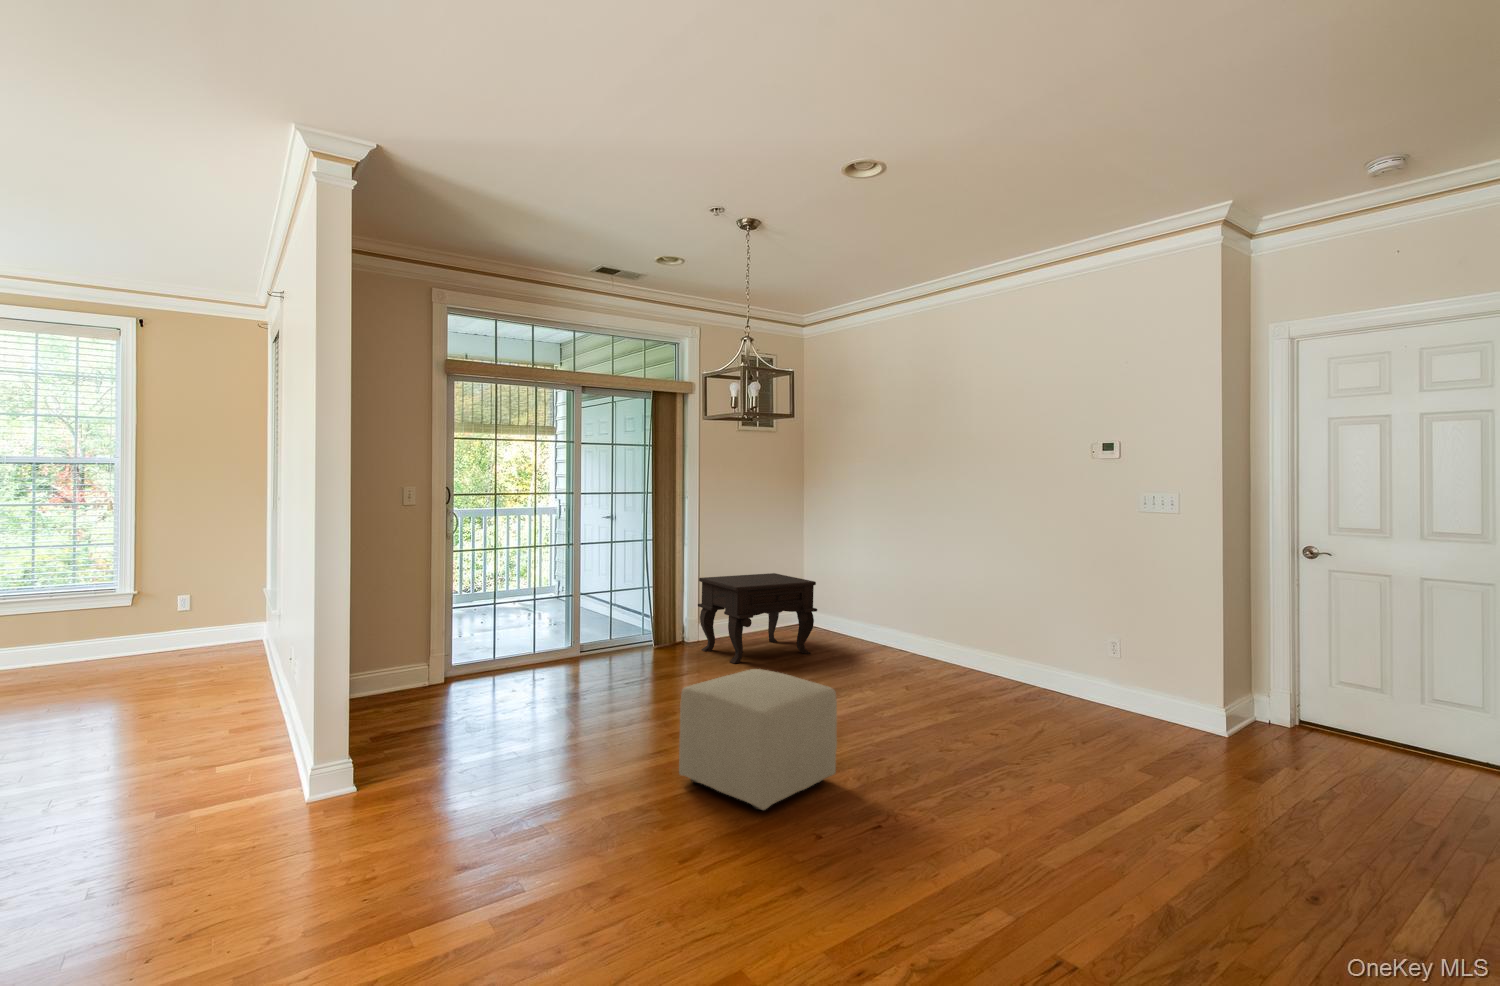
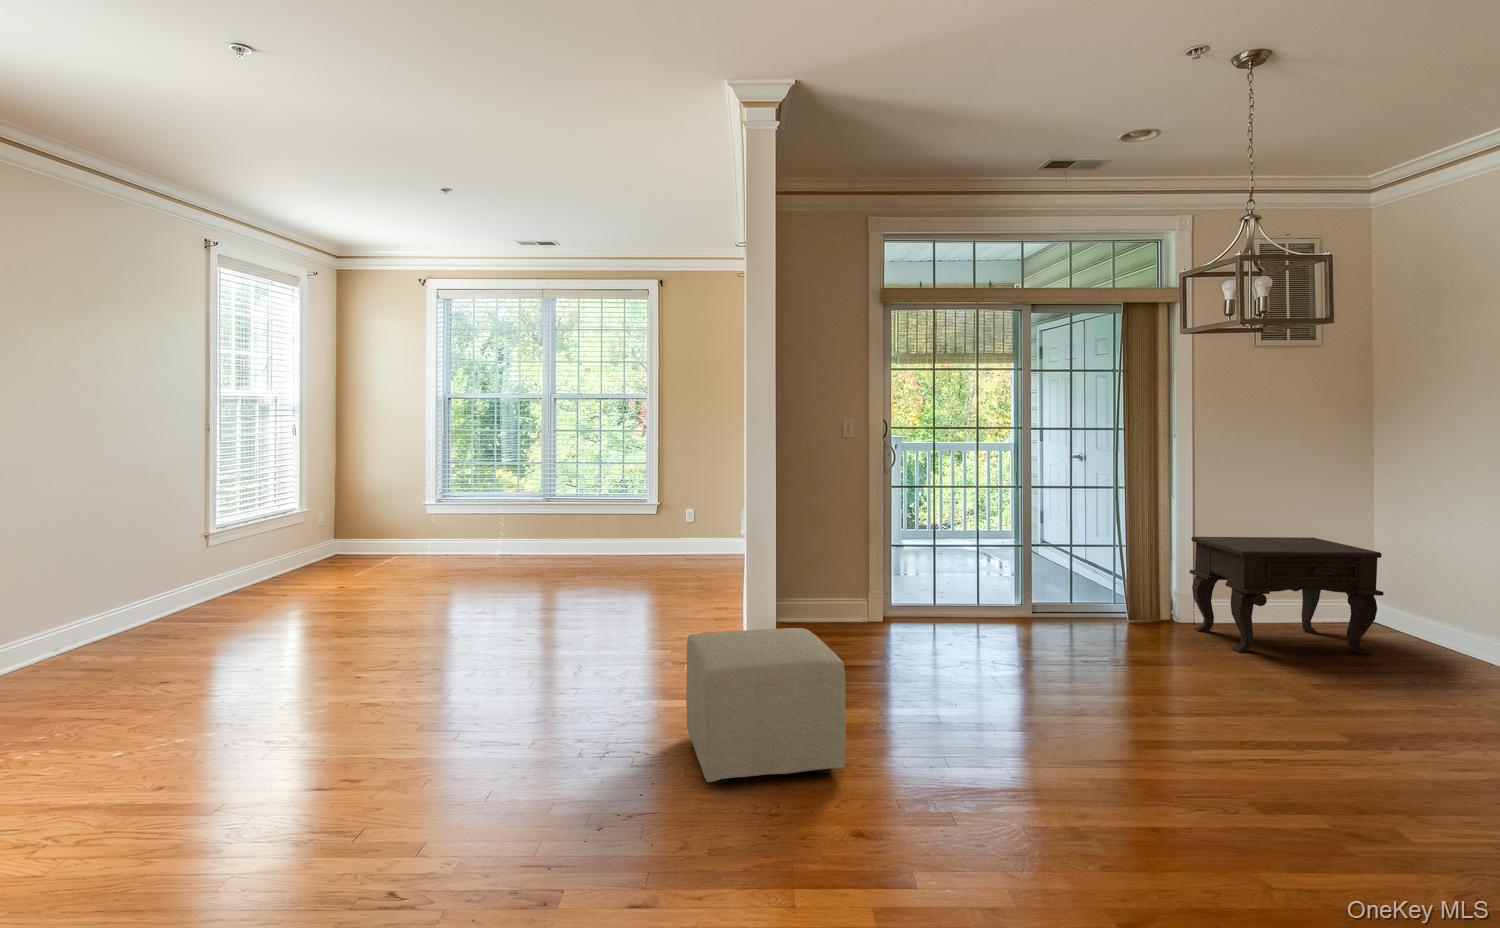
ottoman: present [679,669,837,810] -> present [686,628,846,783]

